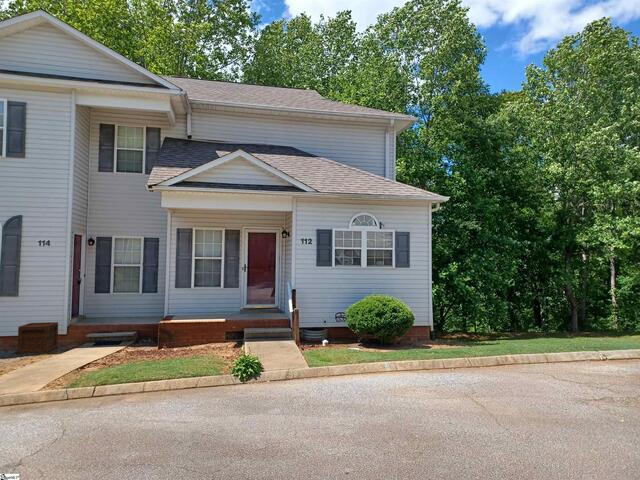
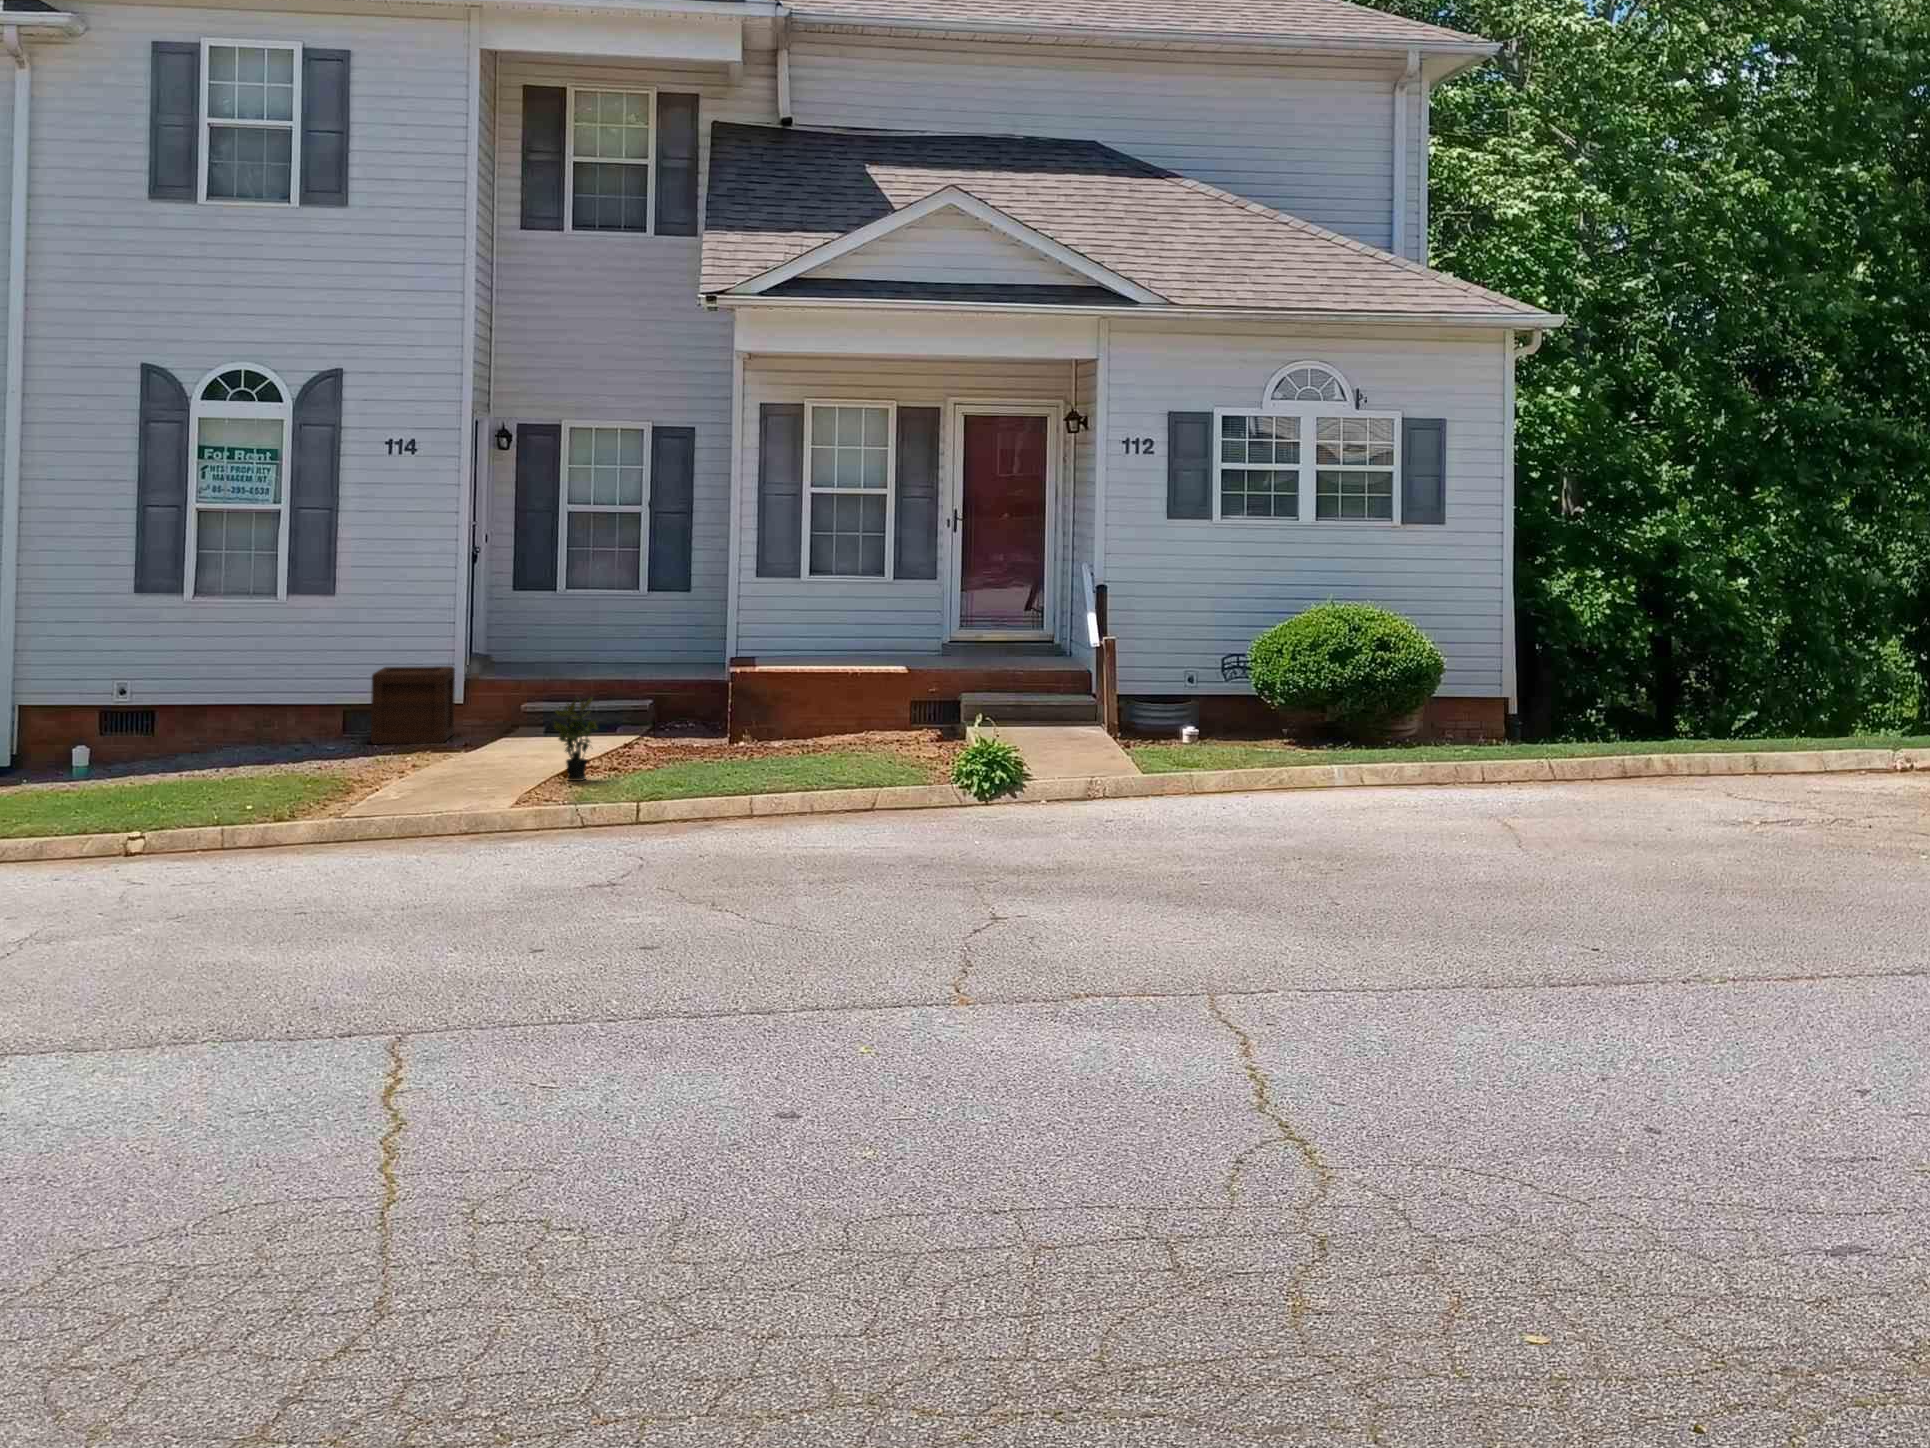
potted plant: none [54,341,77,379] -> present [554,697,598,781]

